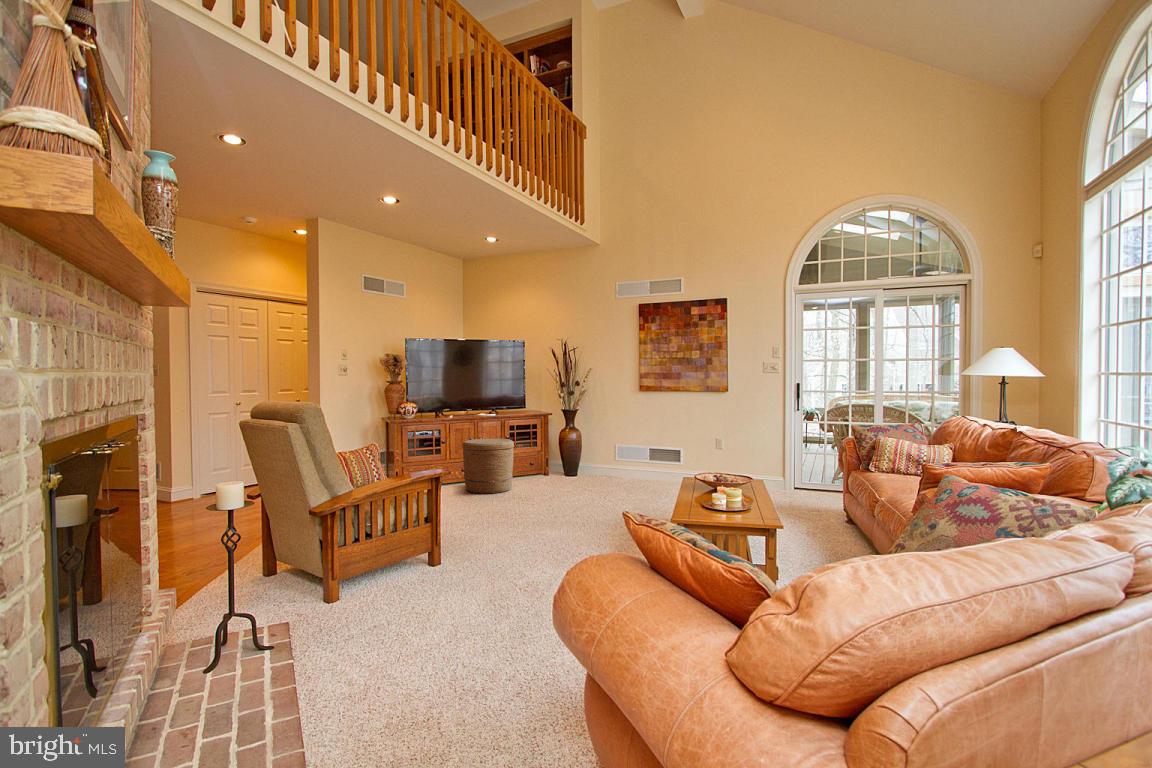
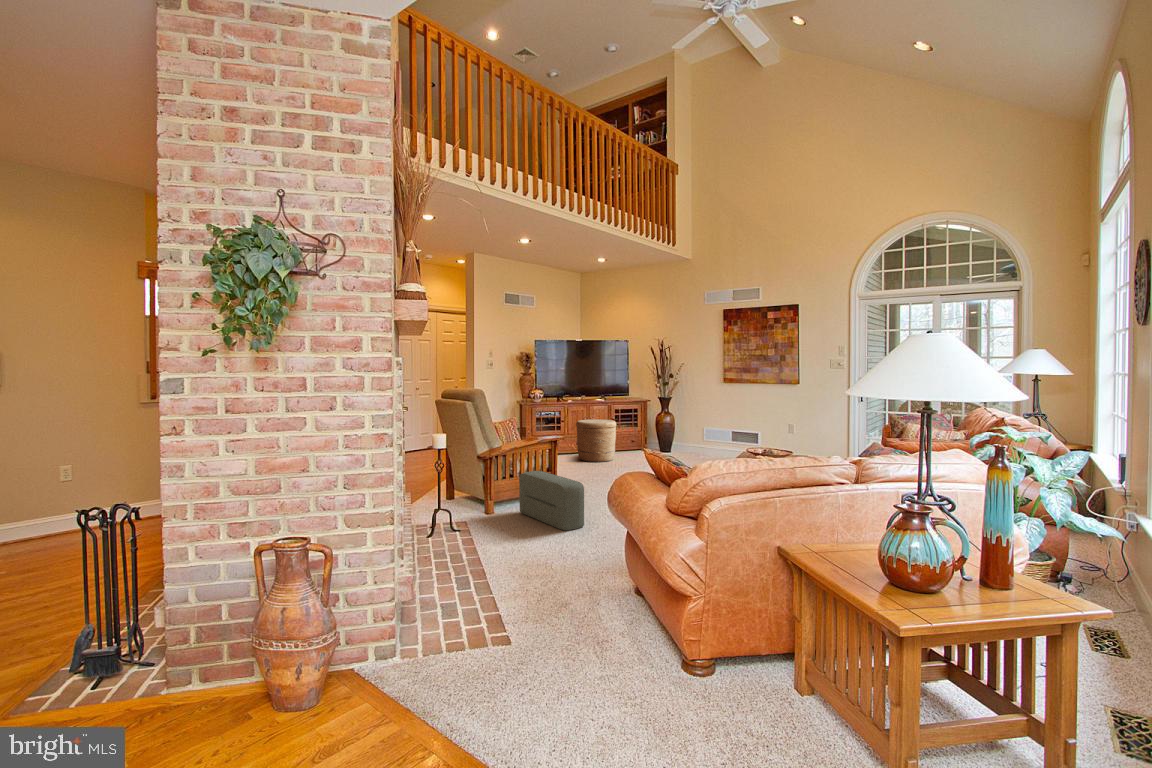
pouf: none [402,521,511,618] -> present [519,471,584,531]

